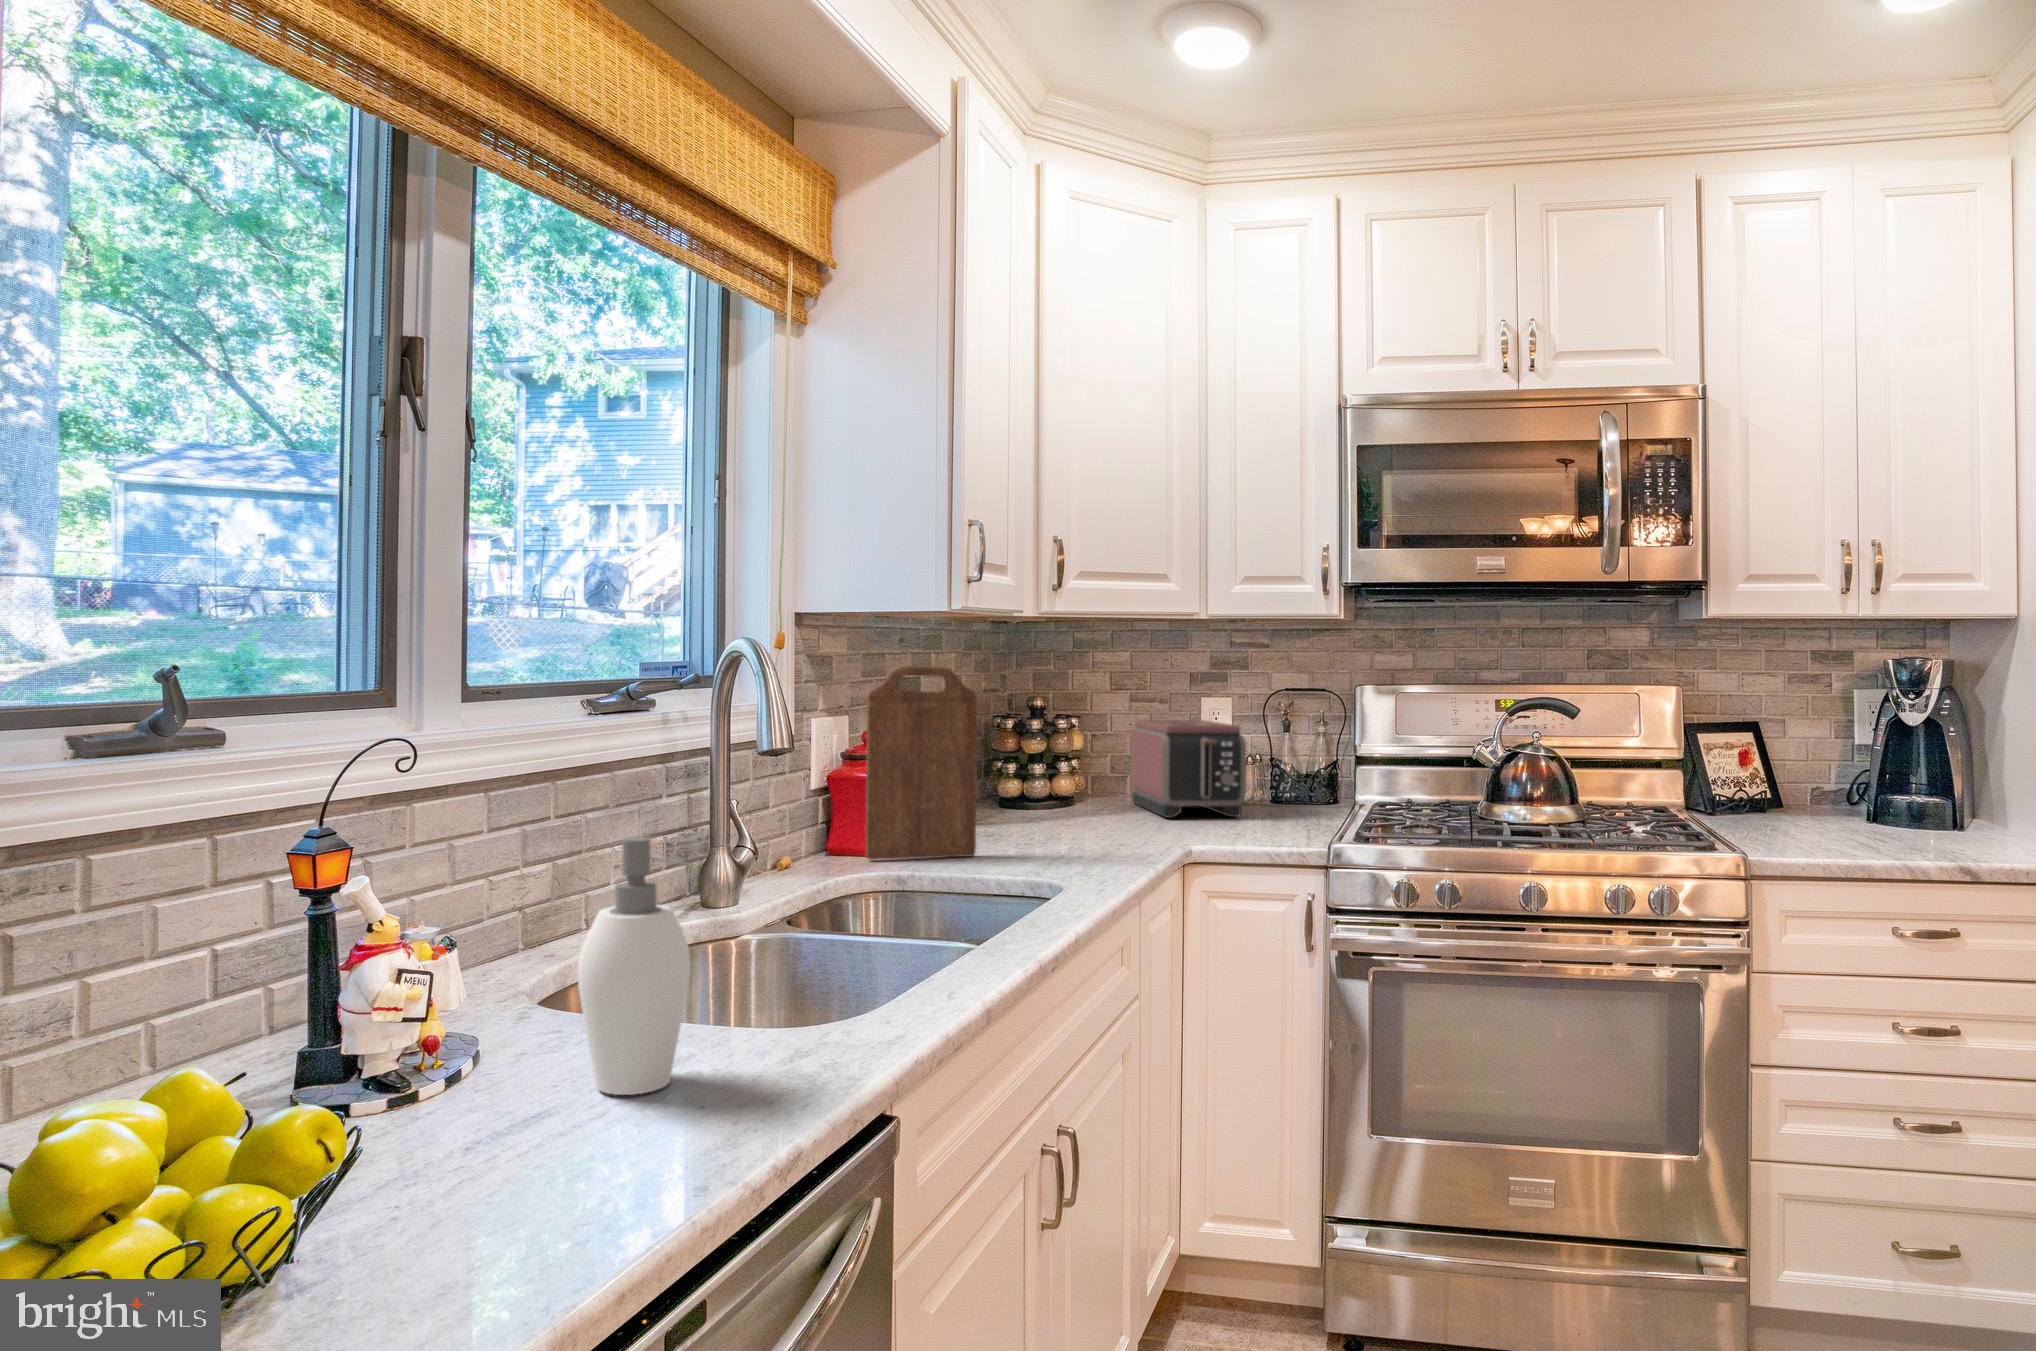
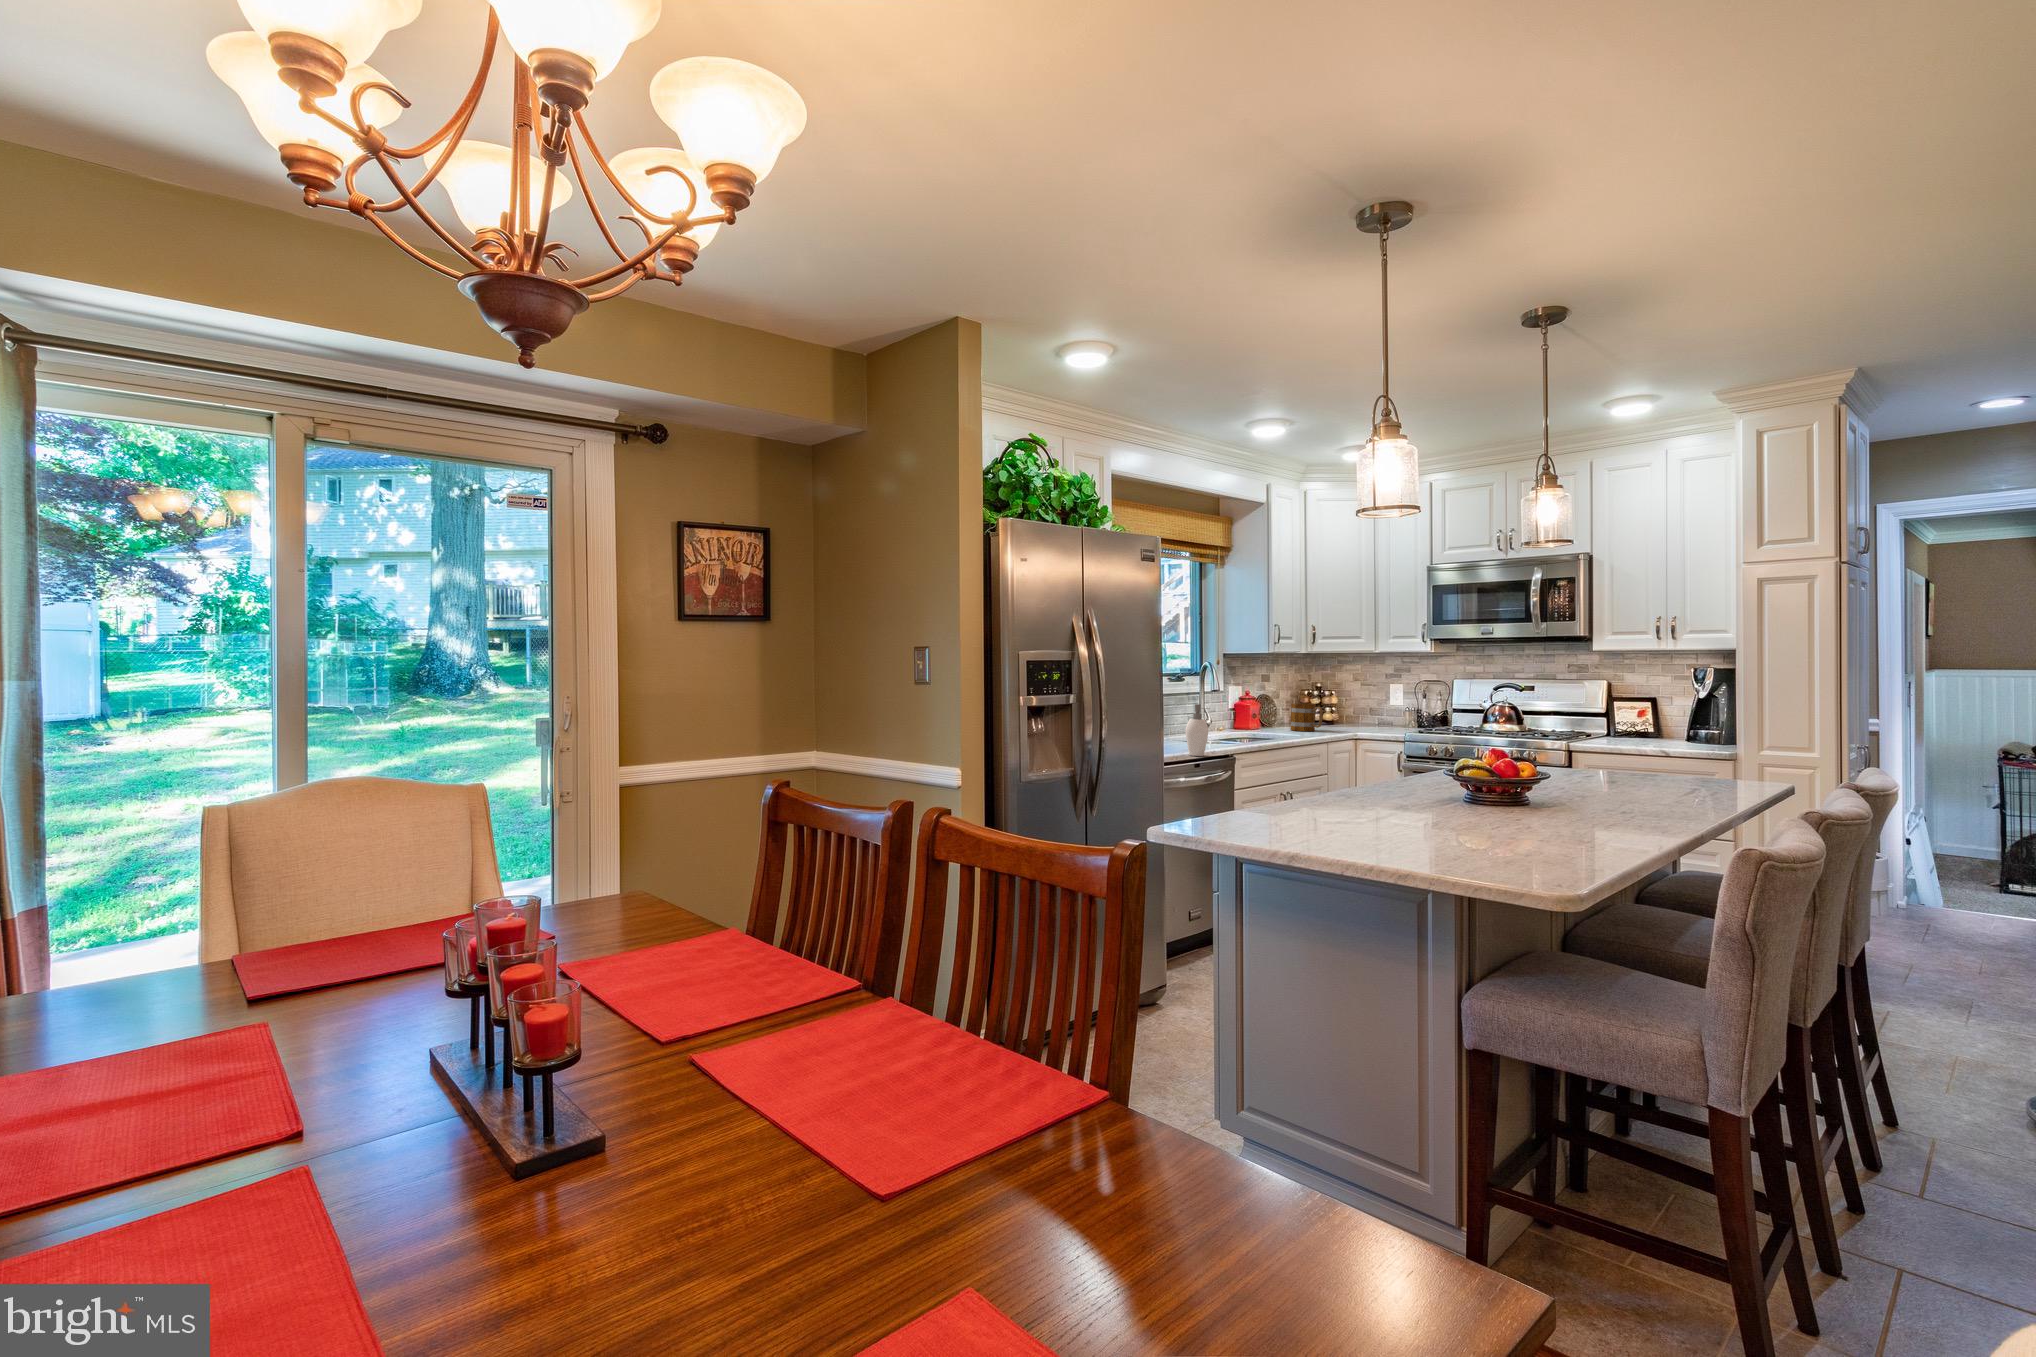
cutting board: present [866,666,977,860] -> none [1247,669,1287,735]
toaster: present [1131,720,1246,818] -> none [1358,692,1401,731]
mug: none [981,756,1067,835] -> present [1290,703,1323,731]

